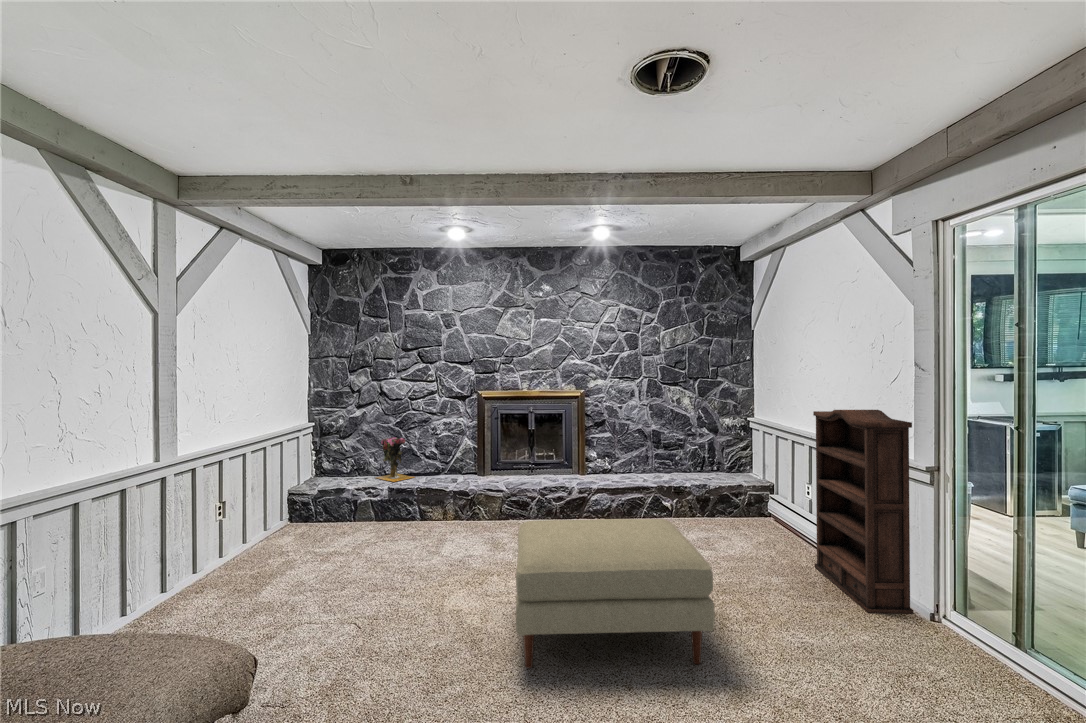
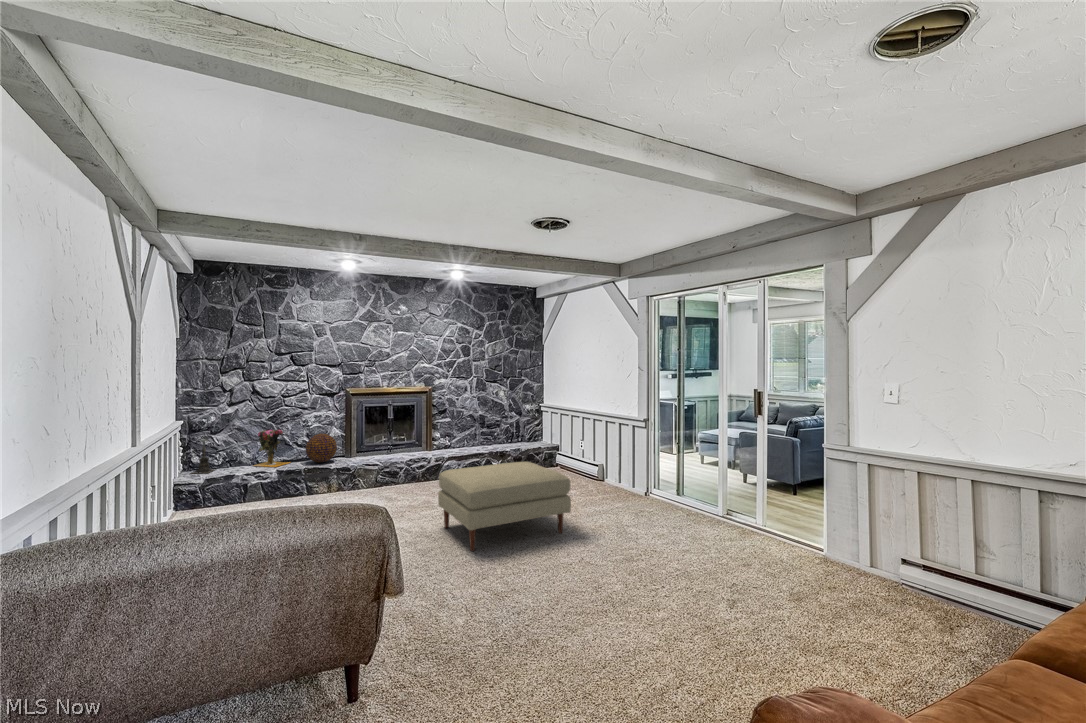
bookshelf: present [813,410,914,614] -> none [594,393,647,502]
candle holder: none [312,440,342,483] -> present [191,439,215,474]
decorative orb: none [426,446,461,481] -> present [306,434,337,463]

